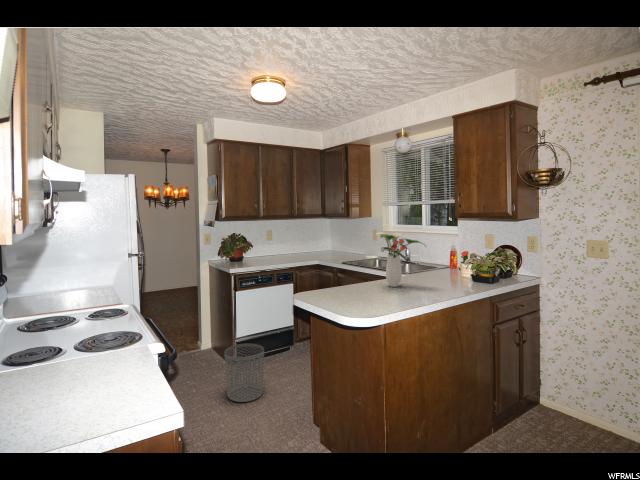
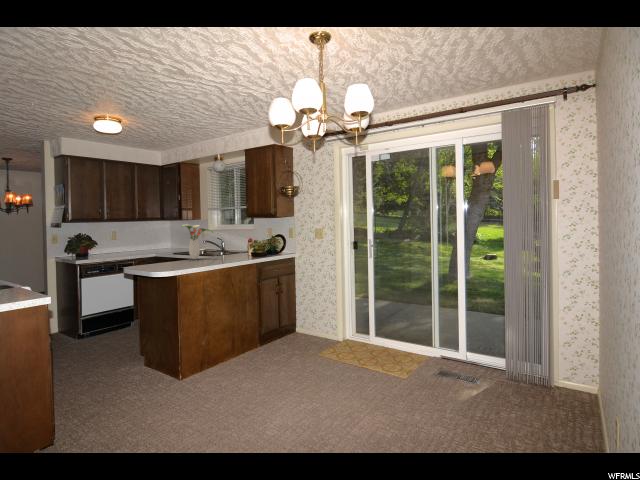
waste bin: present [225,344,264,402] -> none [71,313,104,353]

